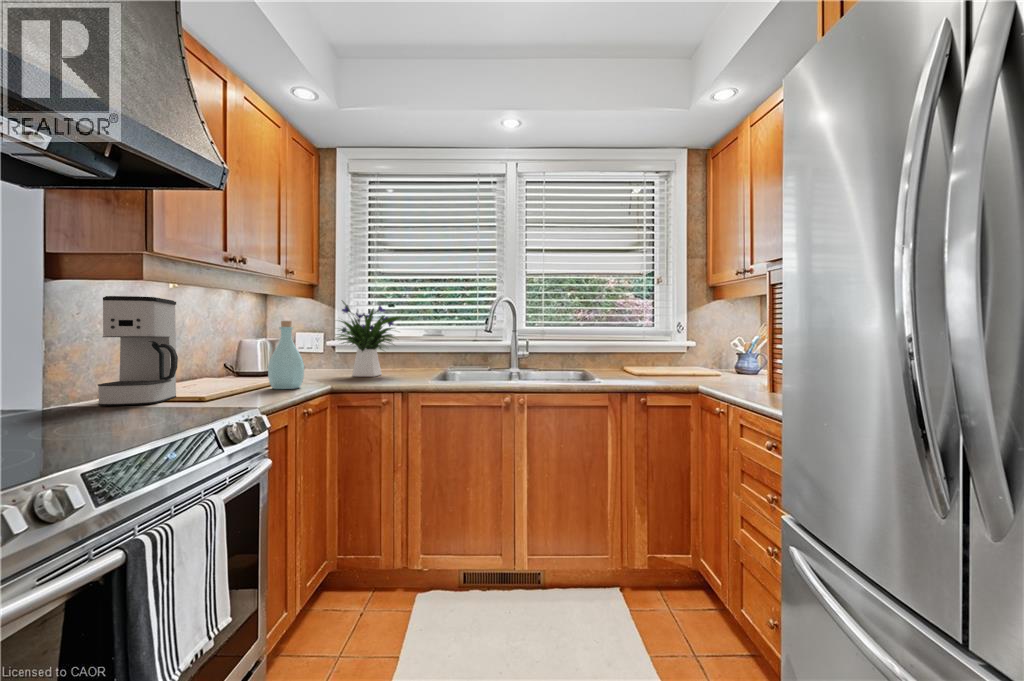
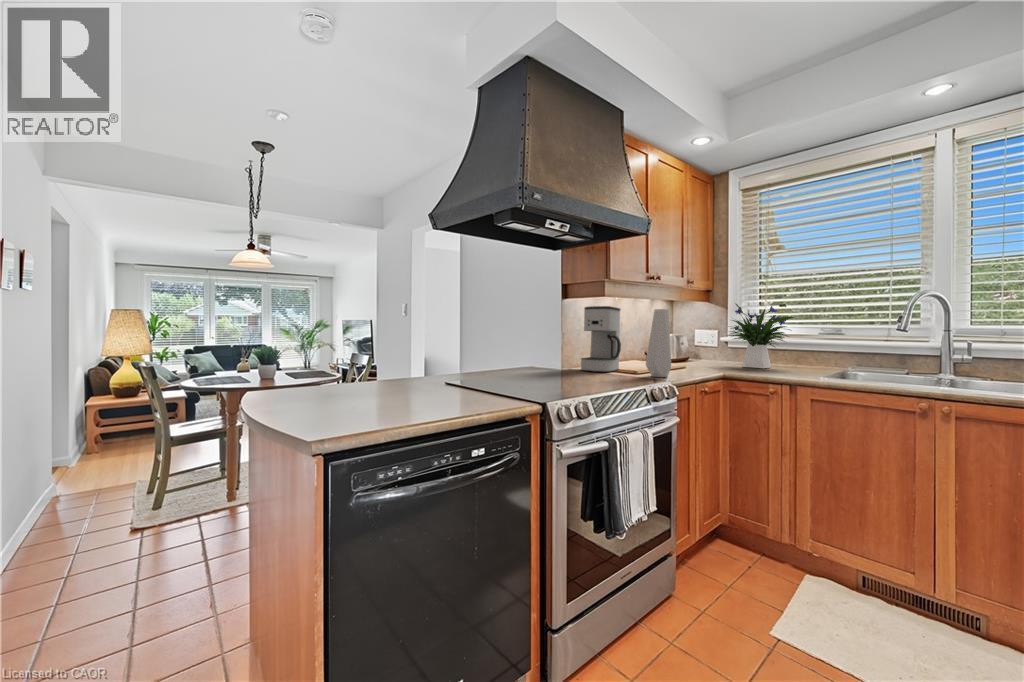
vase: none [220,304,260,403] -> present [646,309,671,377]
bottle: present [268,321,304,389] -> none [676,321,703,372]

